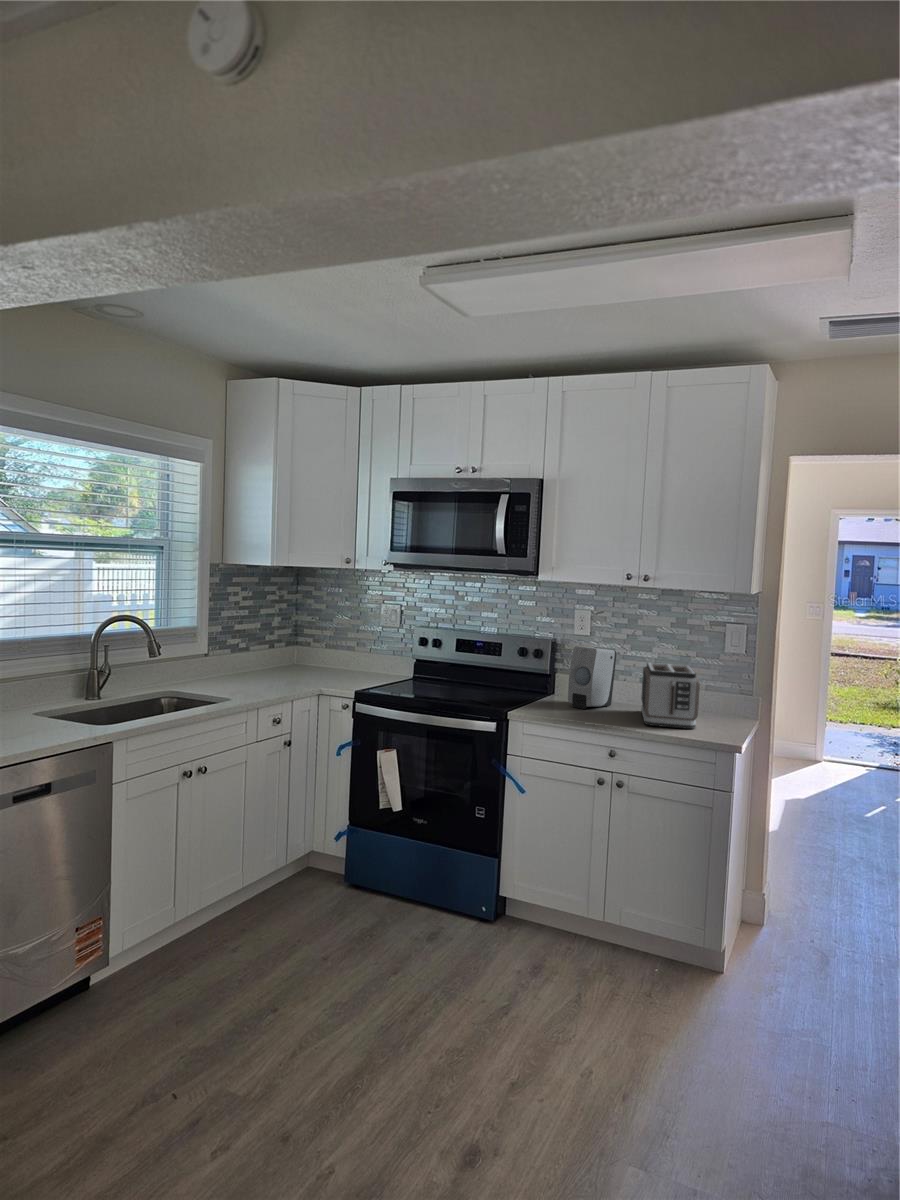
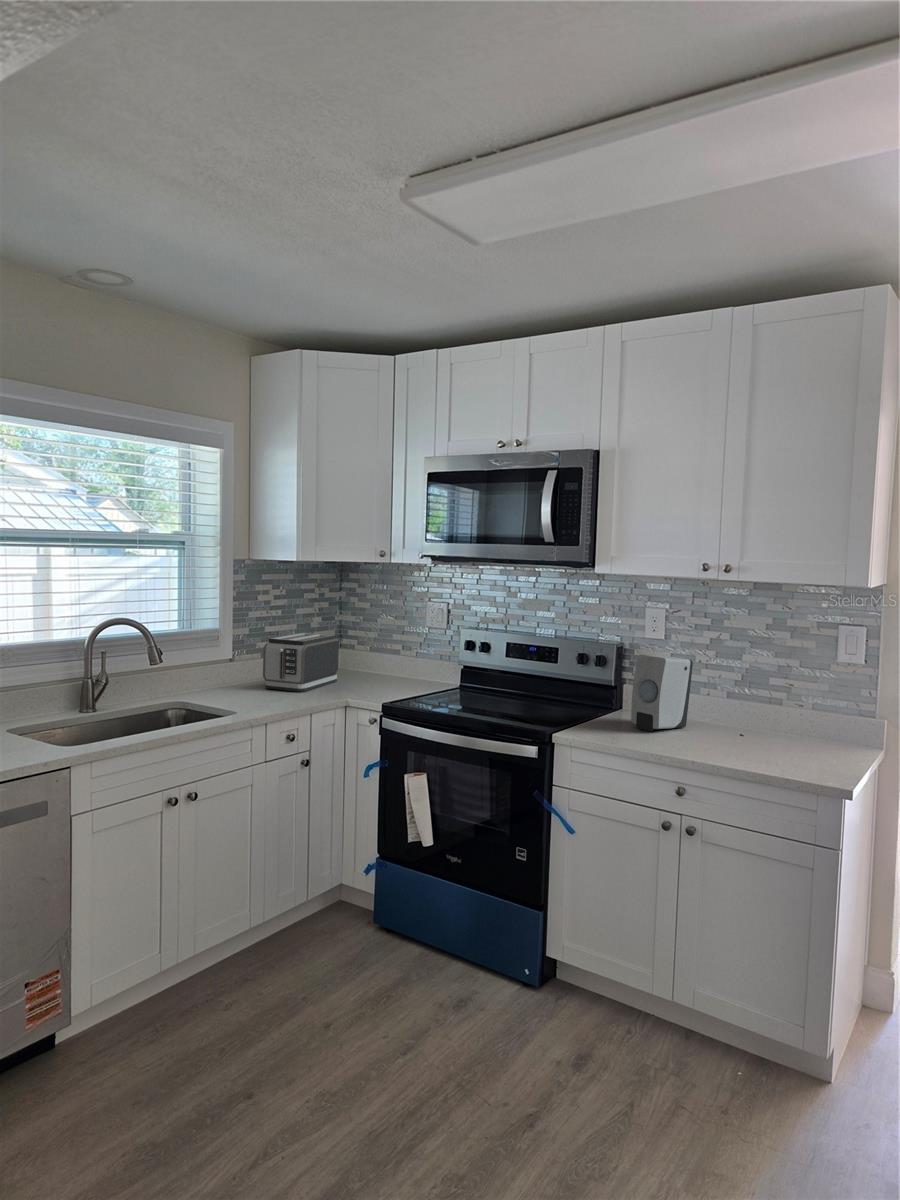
toaster: present [641,662,700,729] -> present [263,633,339,692]

